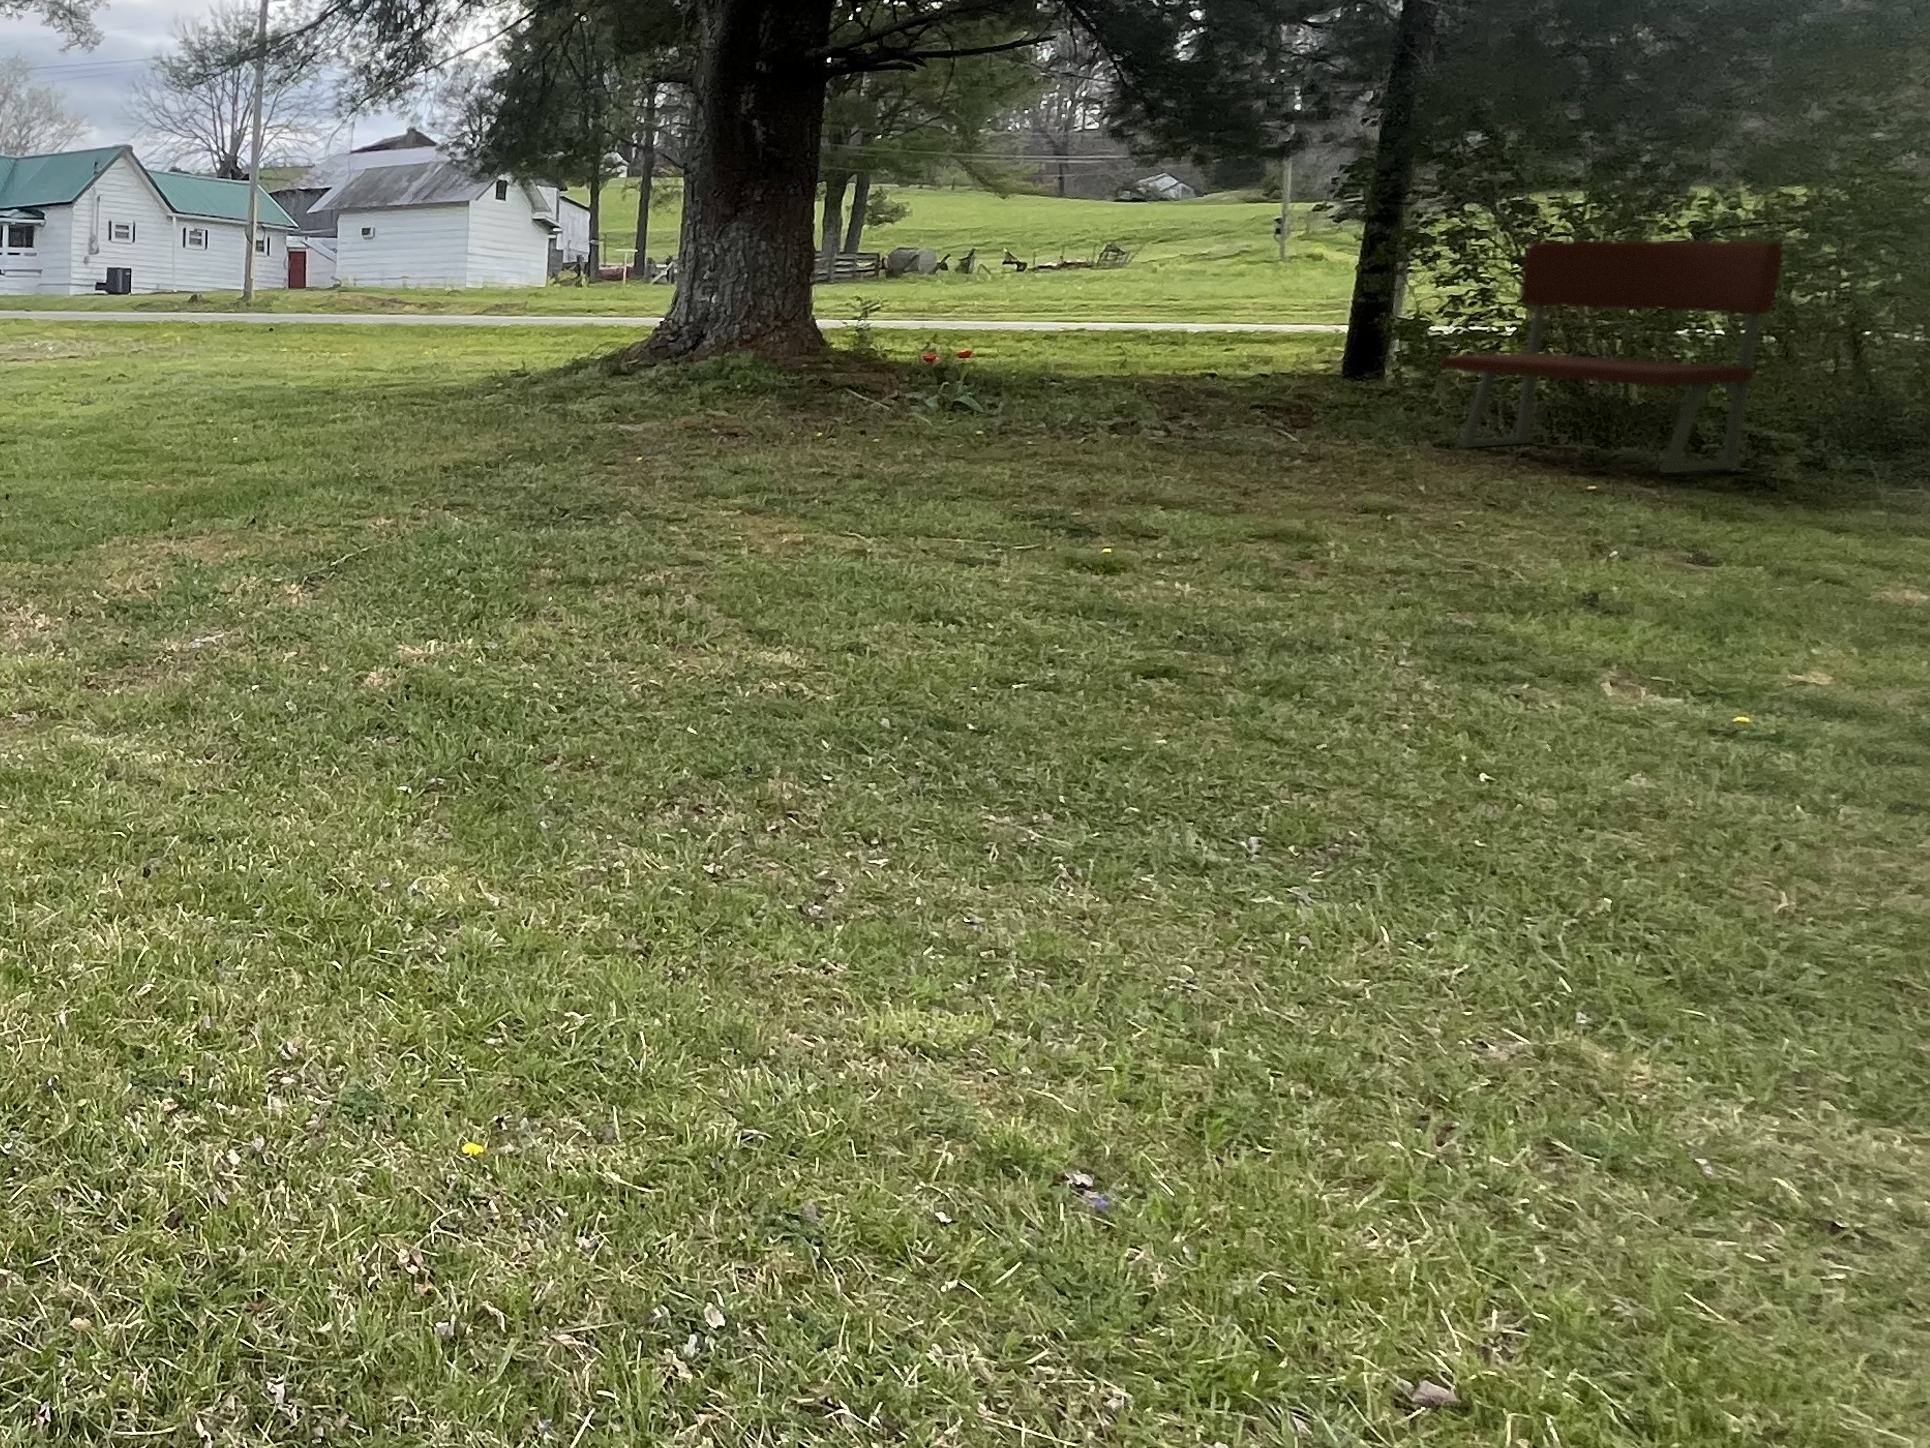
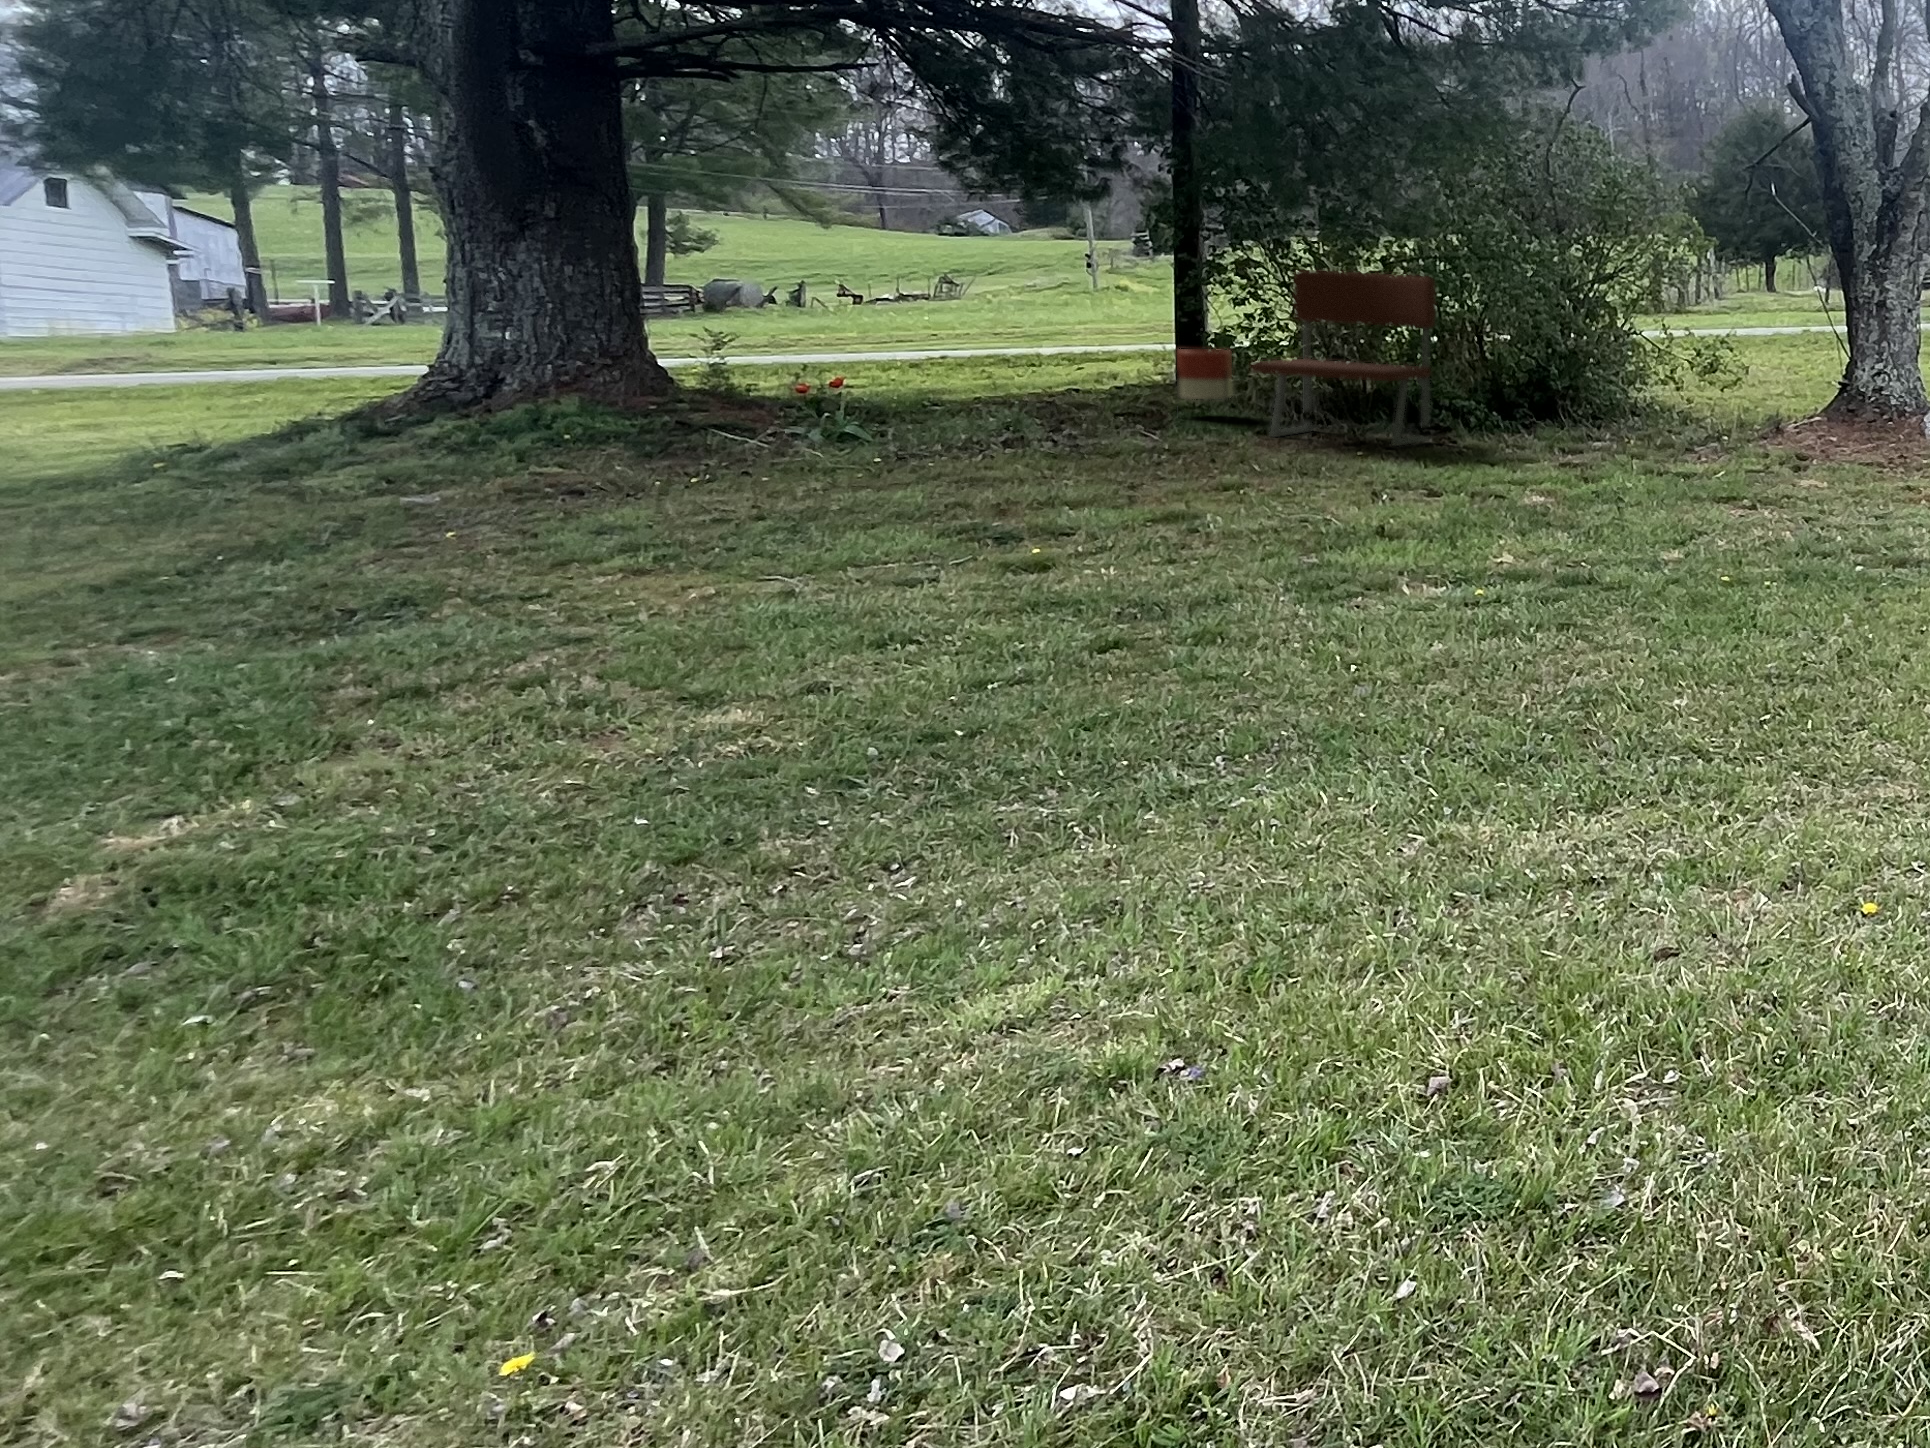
planter: none [1333,338,1420,421] -> present [1177,349,1232,408]

